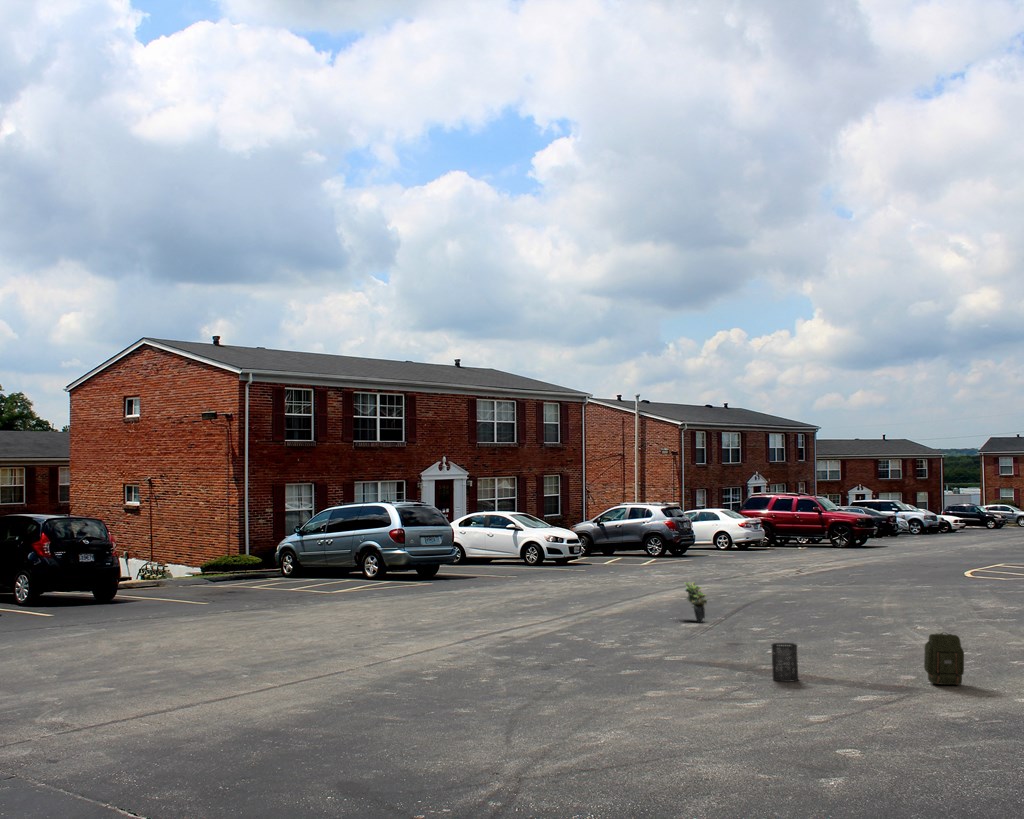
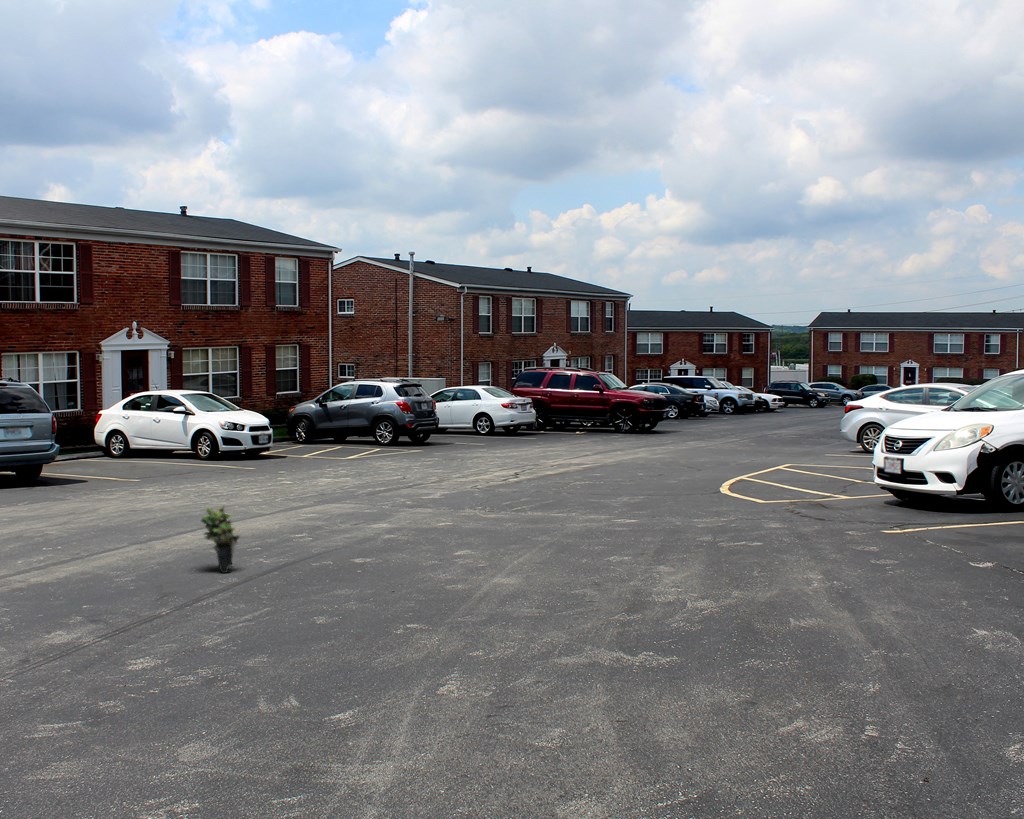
backpack: present [924,633,964,685] -> none [362,665,442,783]
trash can: present [771,643,798,682] -> none [51,683,113,777]

